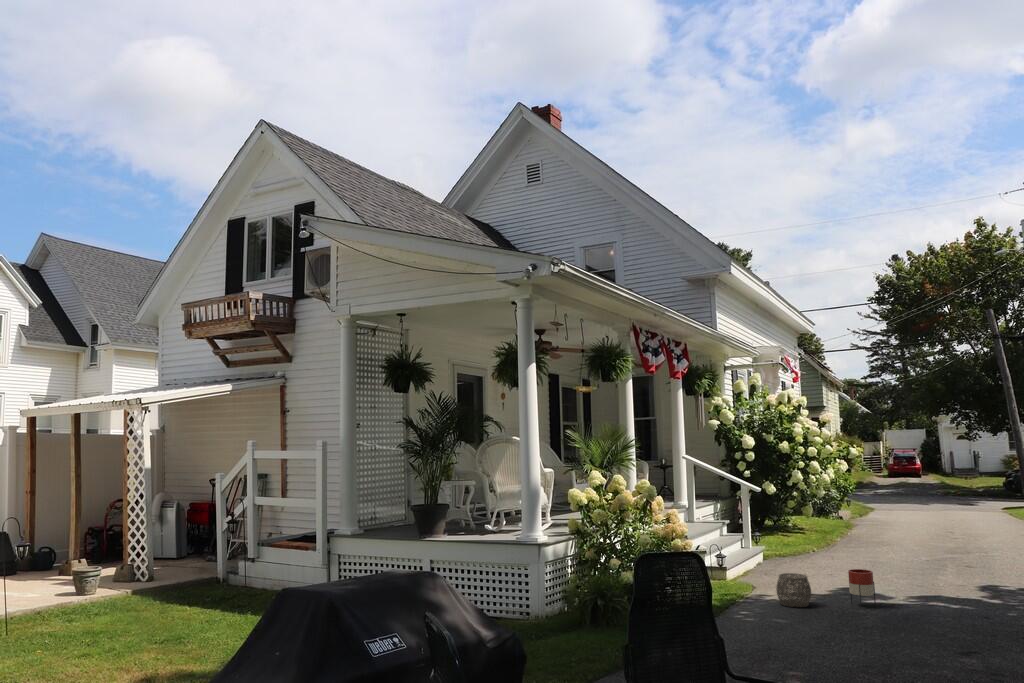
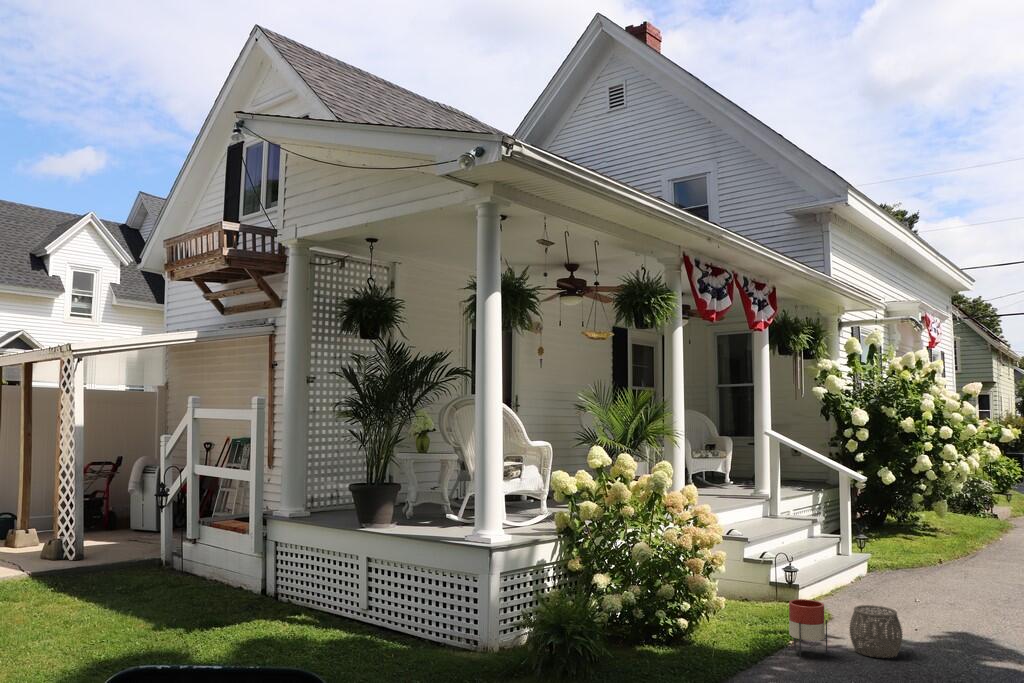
planter: present [848,569,876,608] -> present [789,599,827,659]

